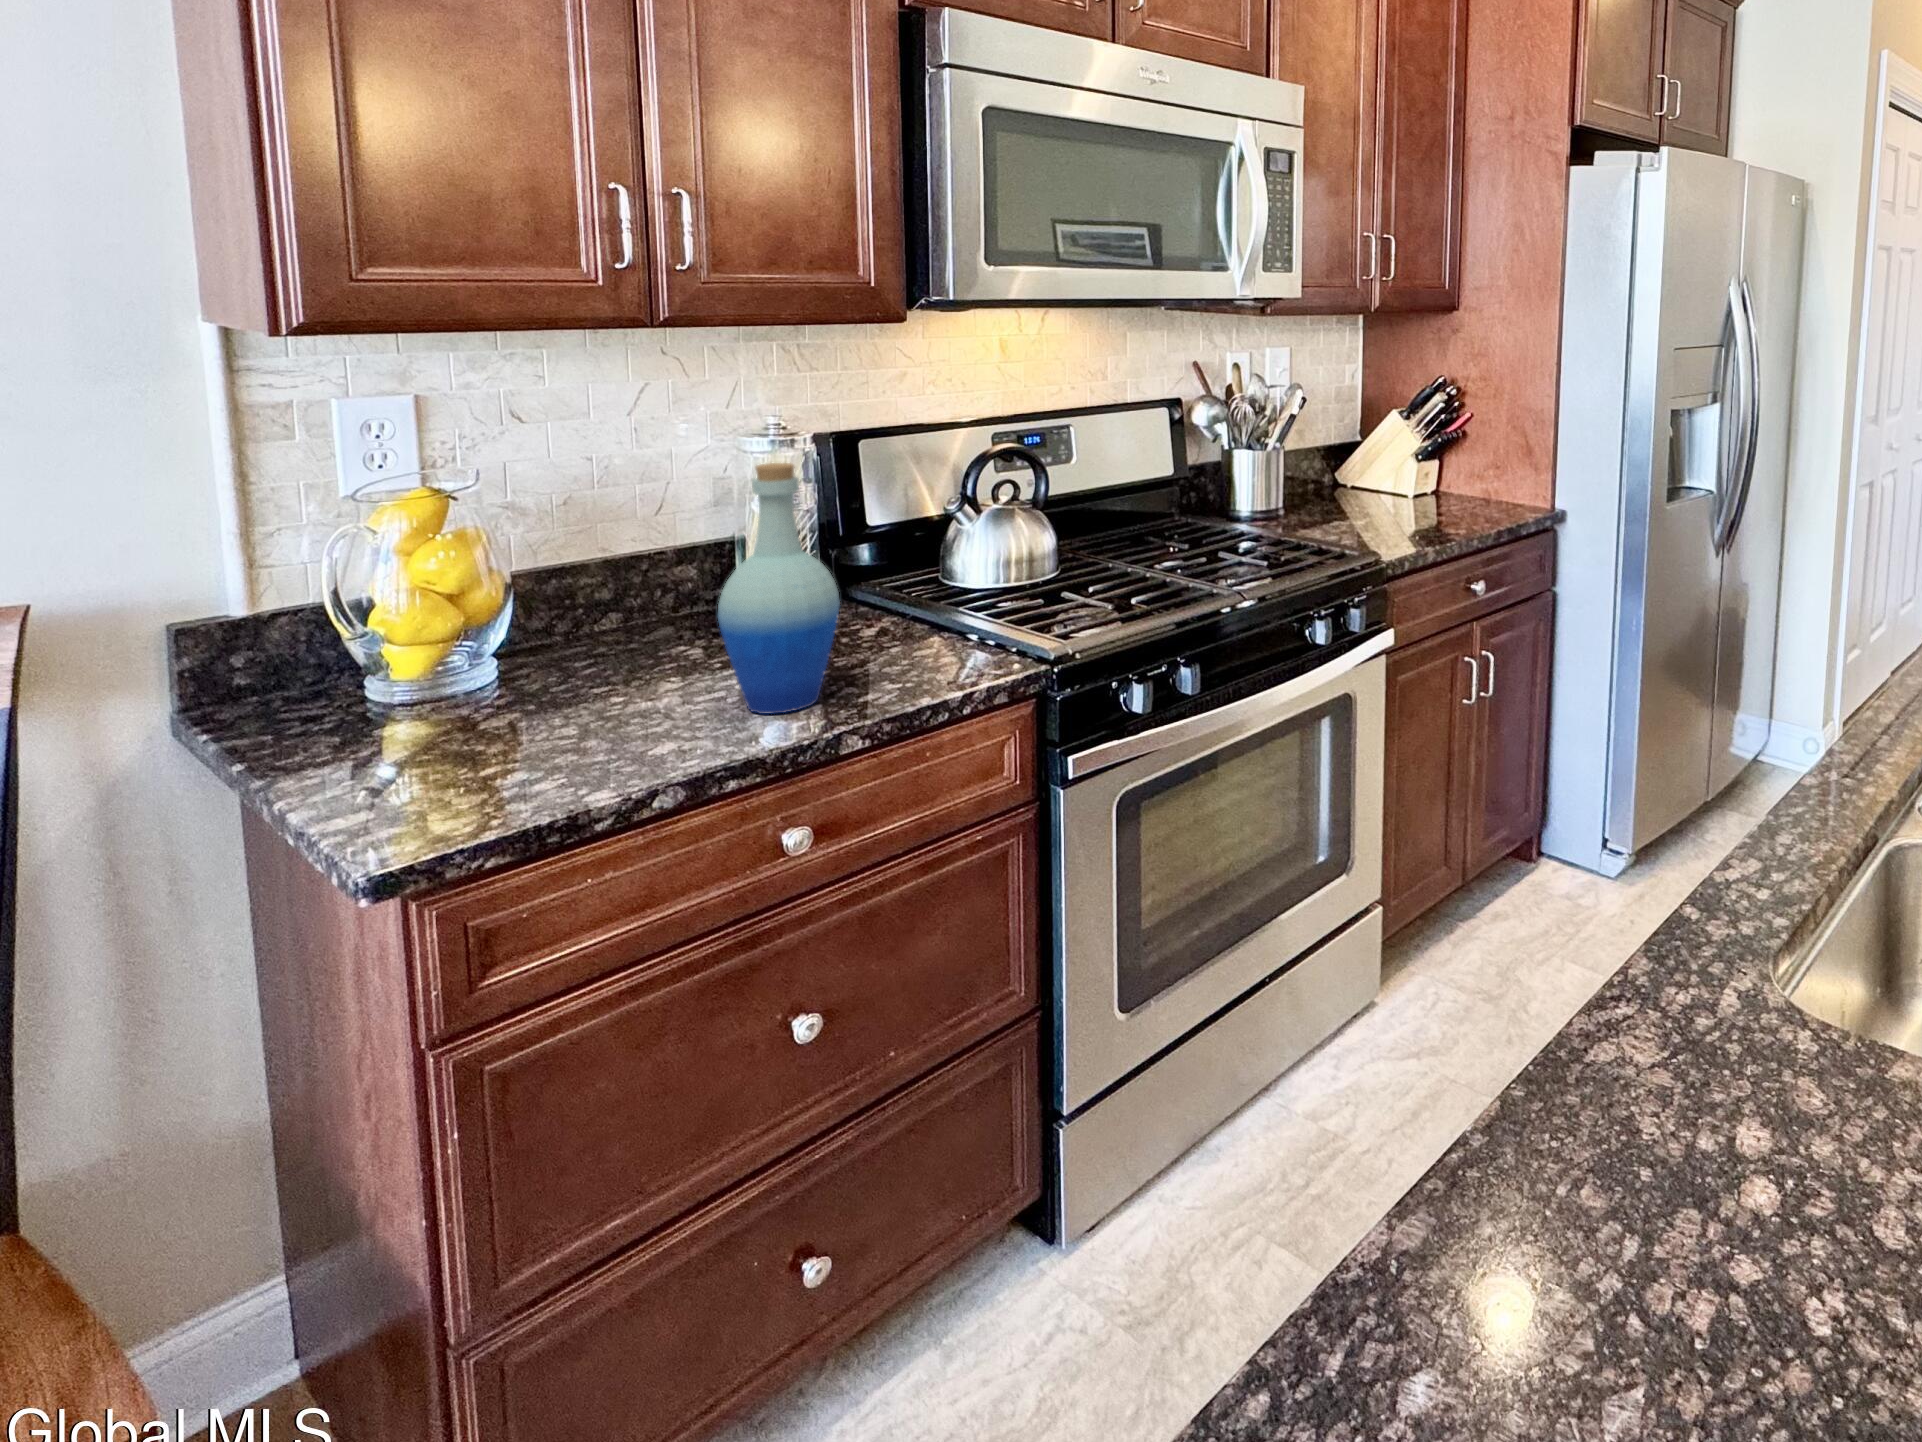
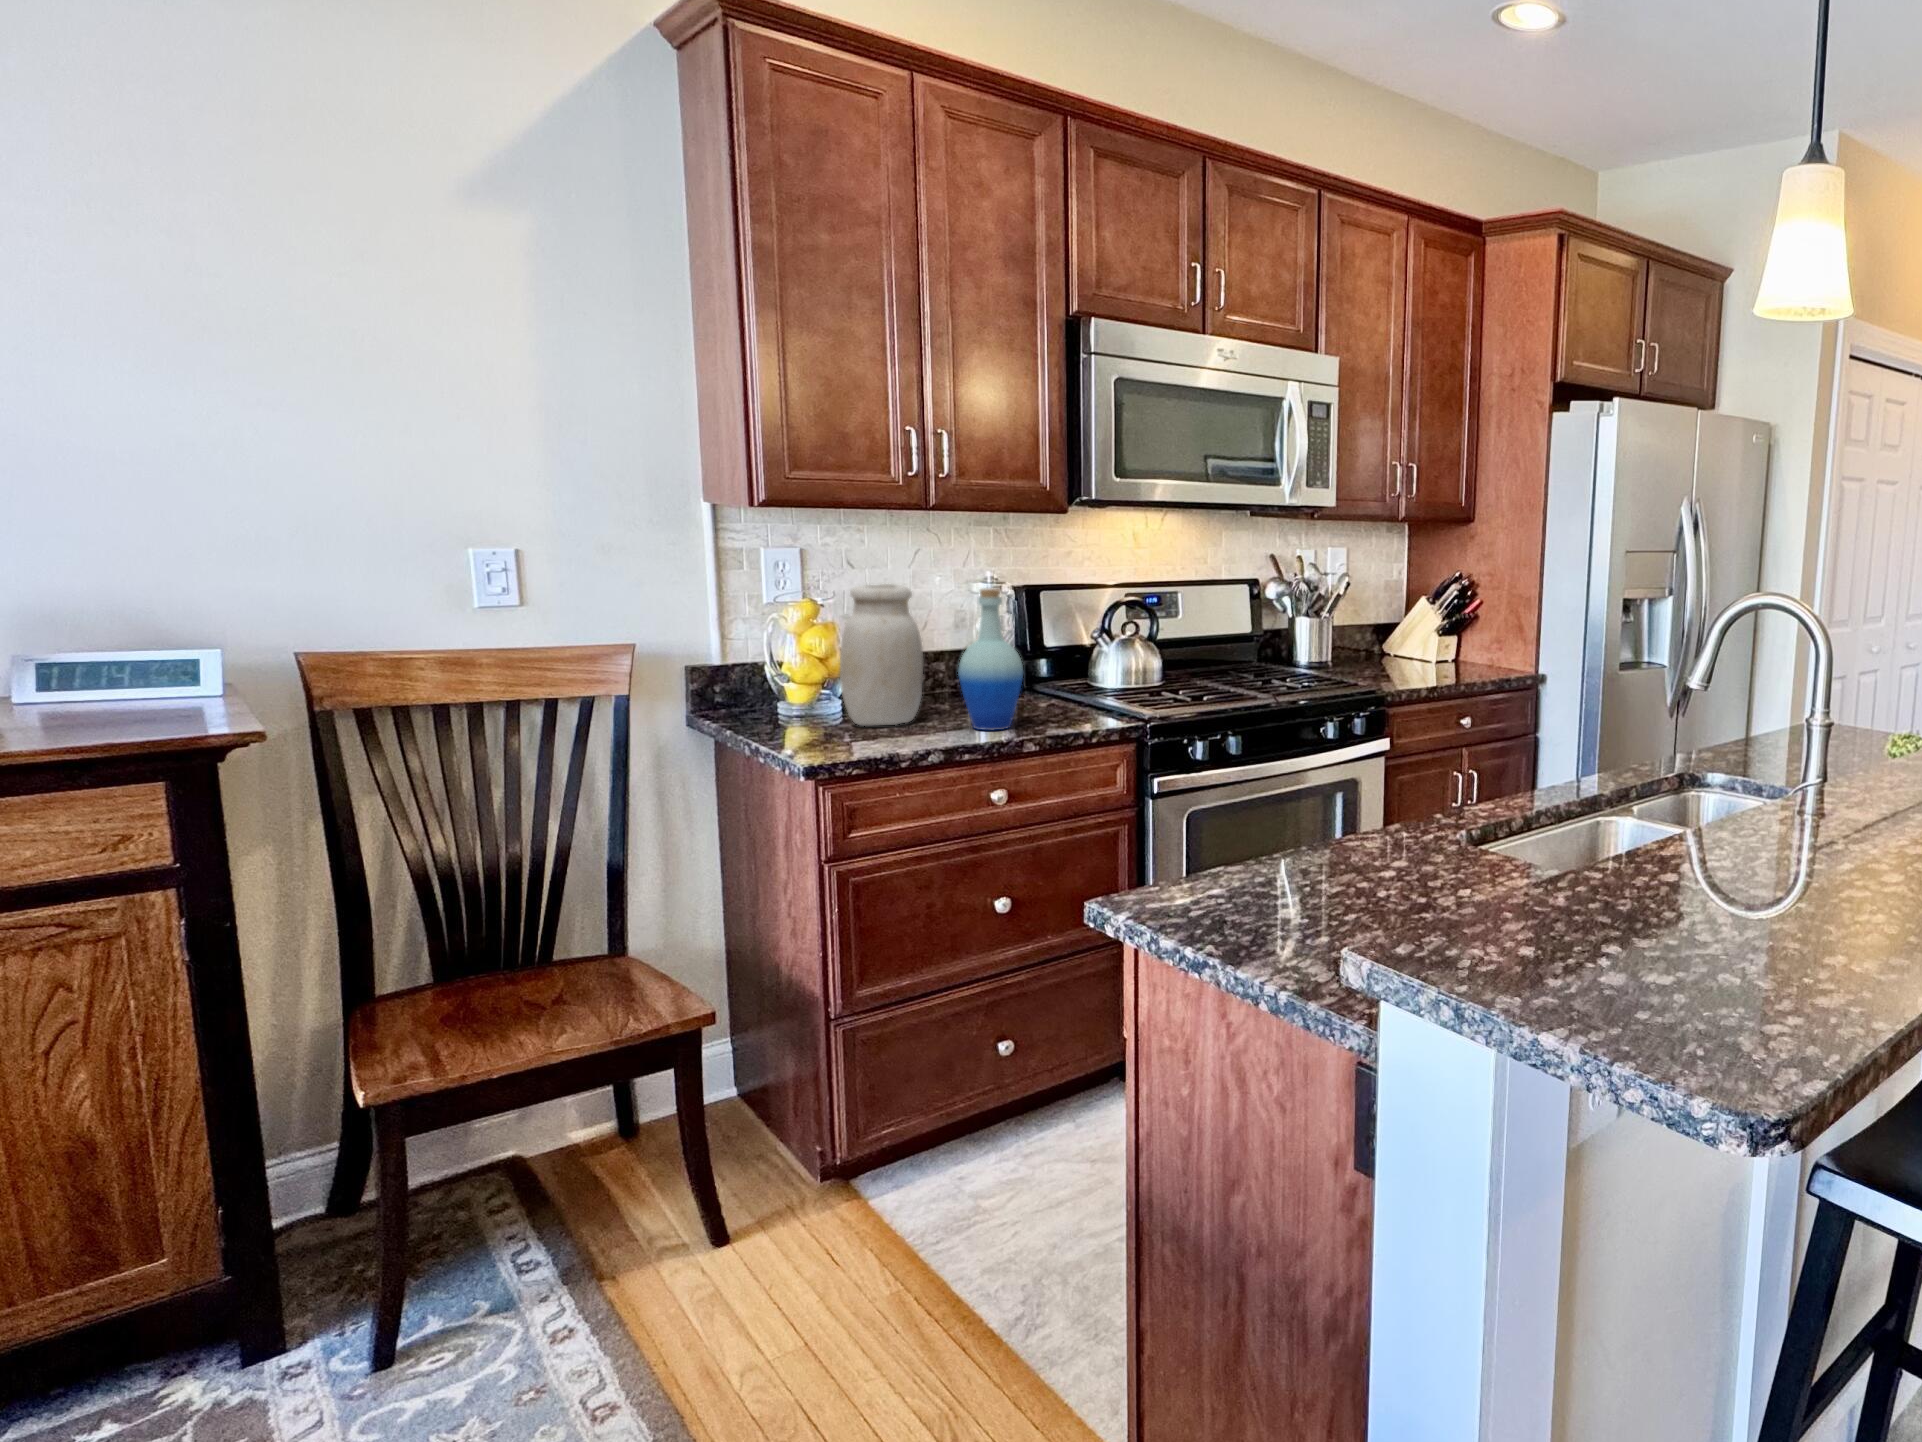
jar: none [483,461,651,722] -> present [840,584,923,726]

